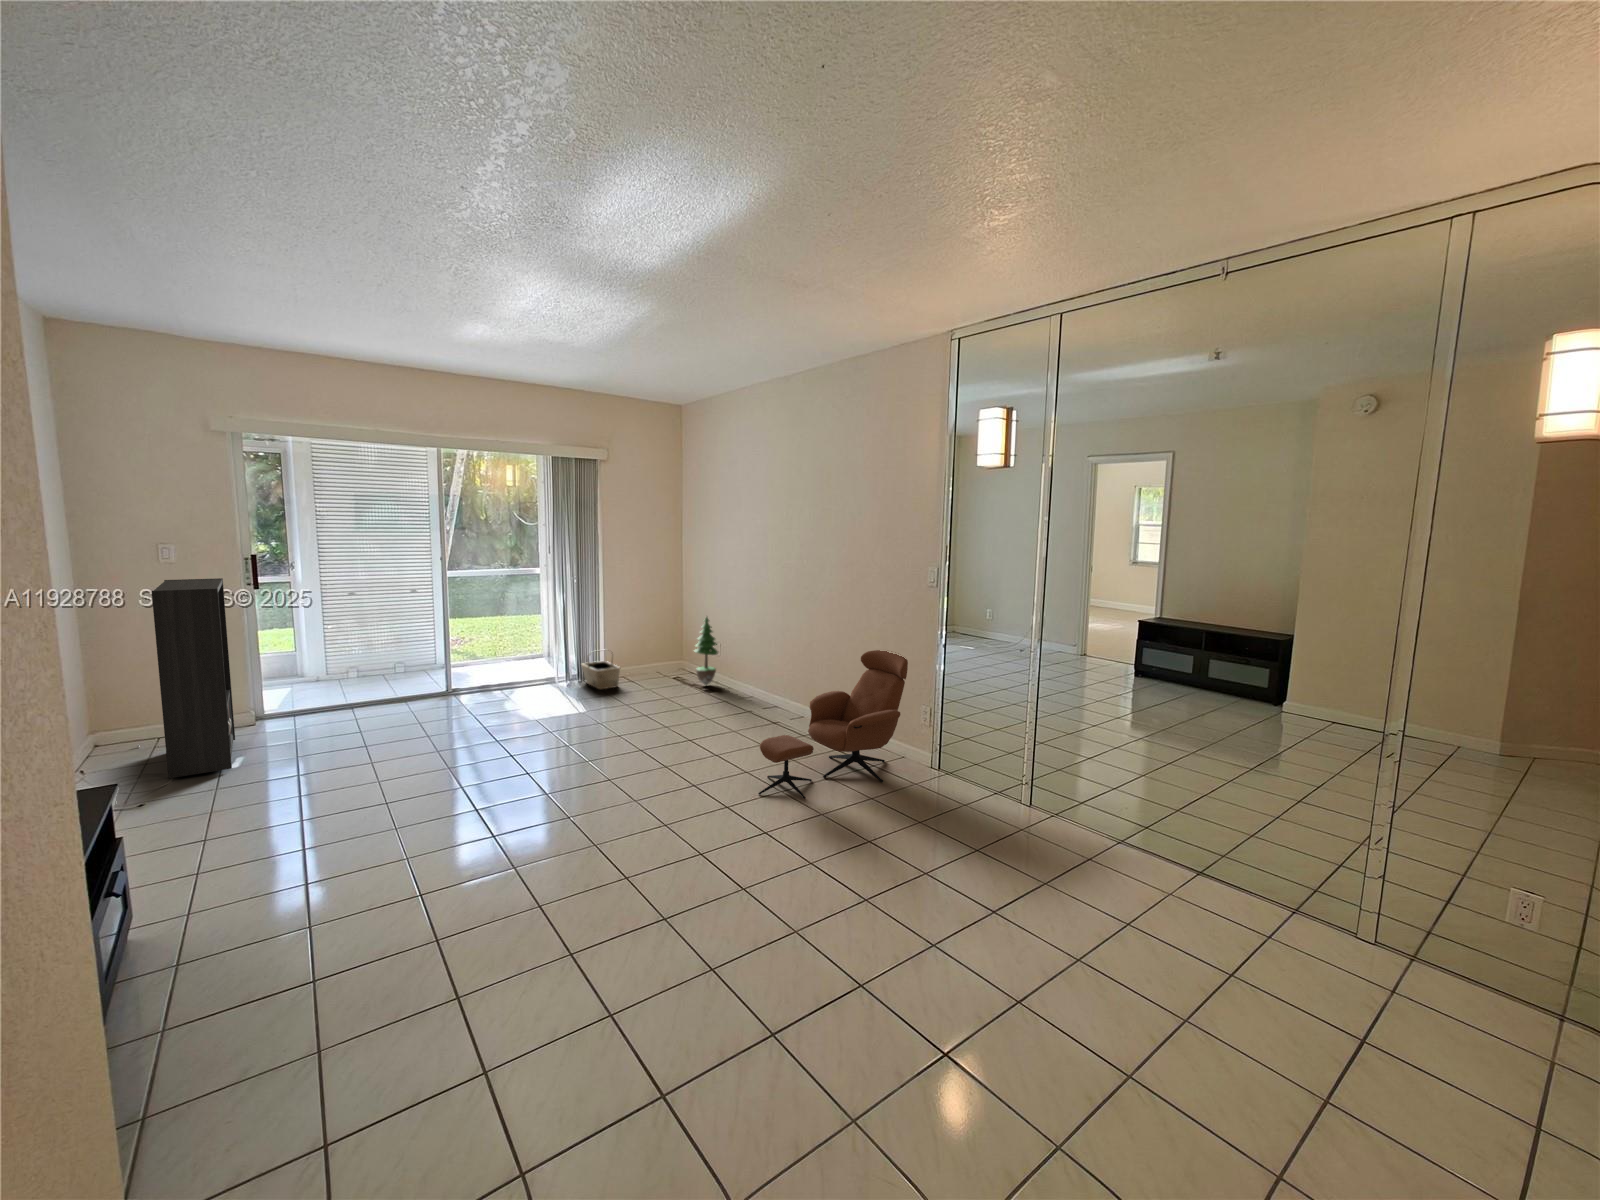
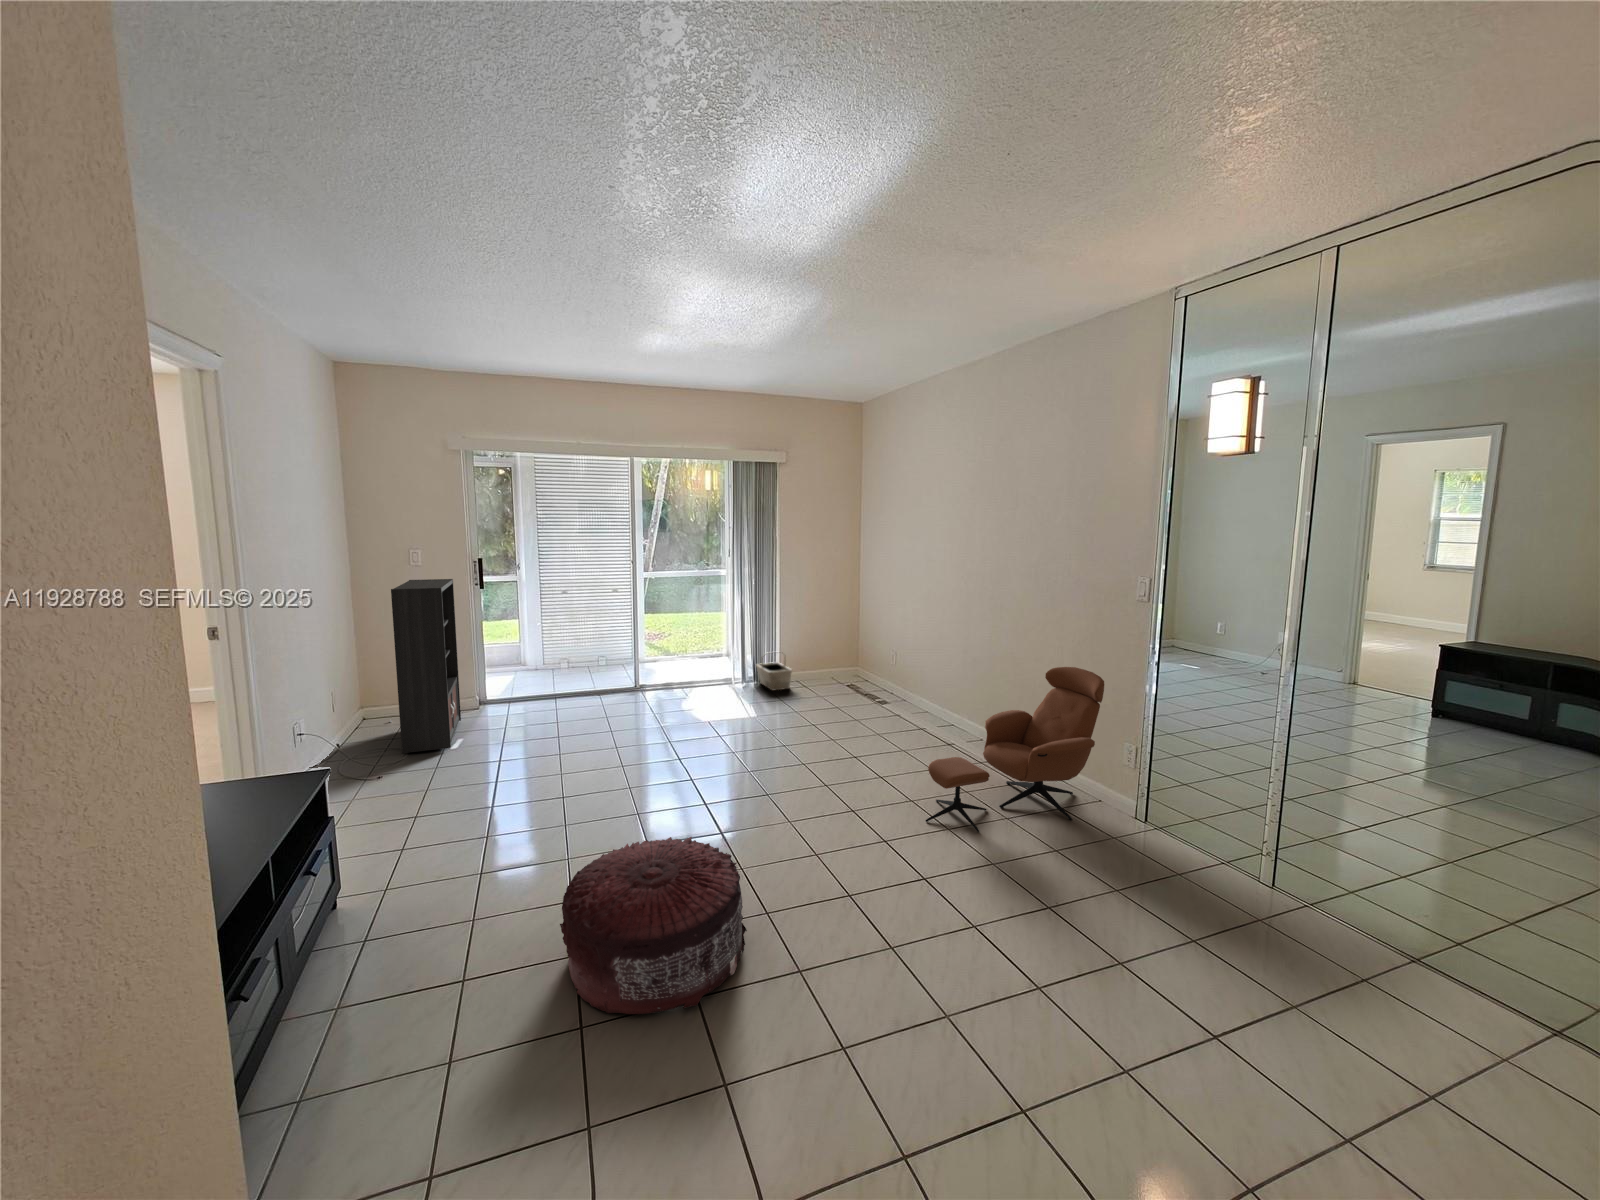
potted tree: present [694,617,718,685] -> none [863,621,889,692]
pouf: none [422,818,602,975] -> present [560,837,747,1014]

